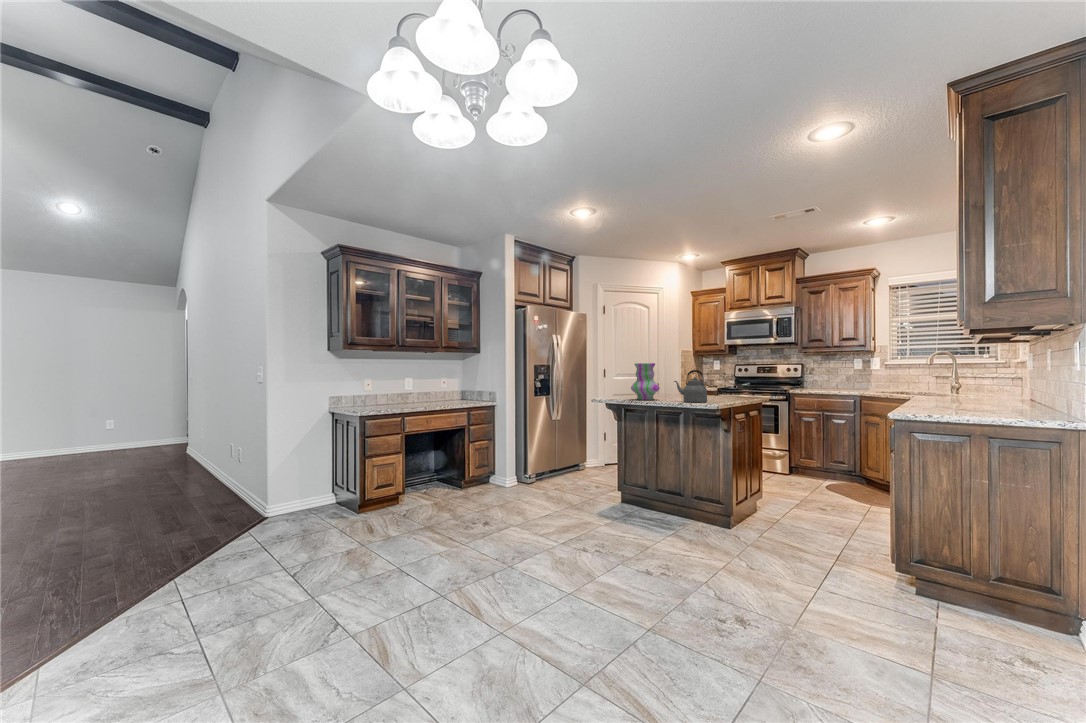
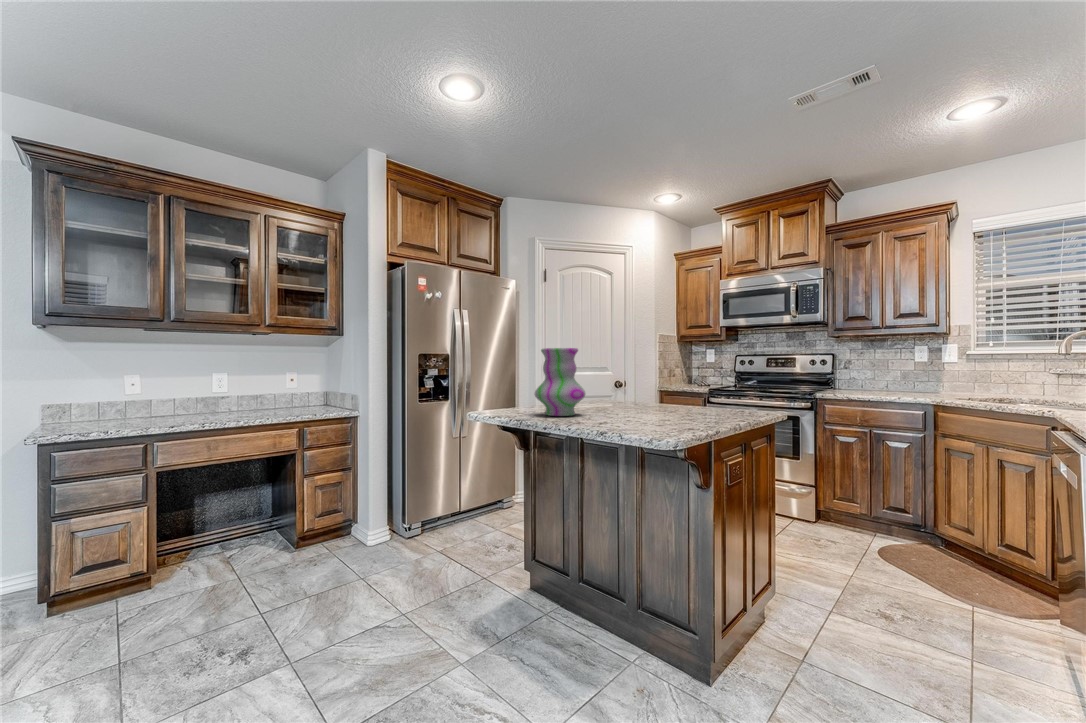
kettle: present [674,370,707,402] -> none [602,360,665,426]

